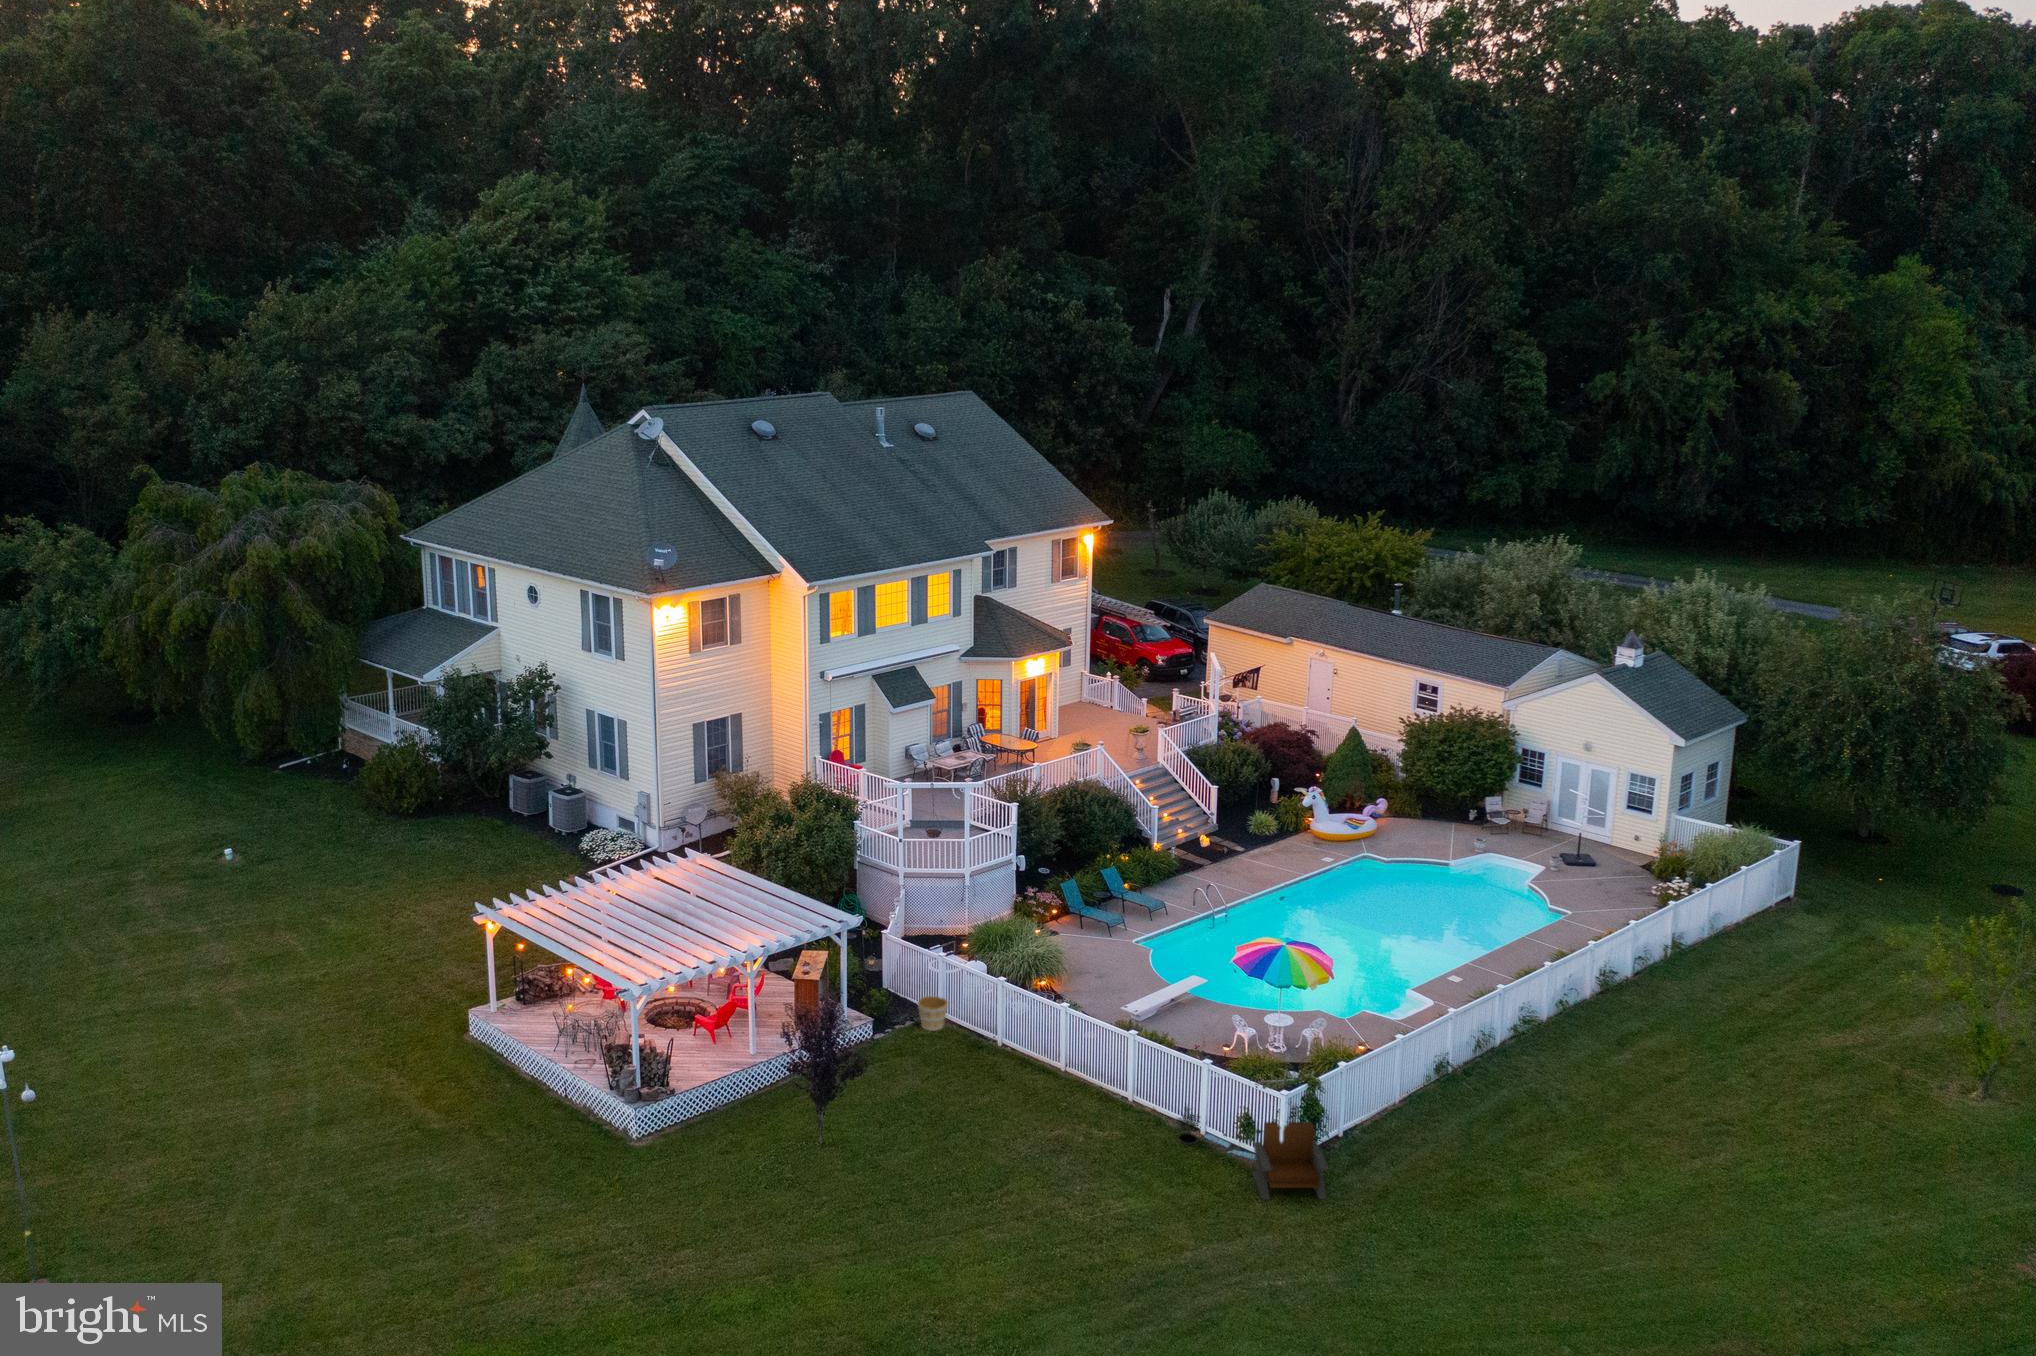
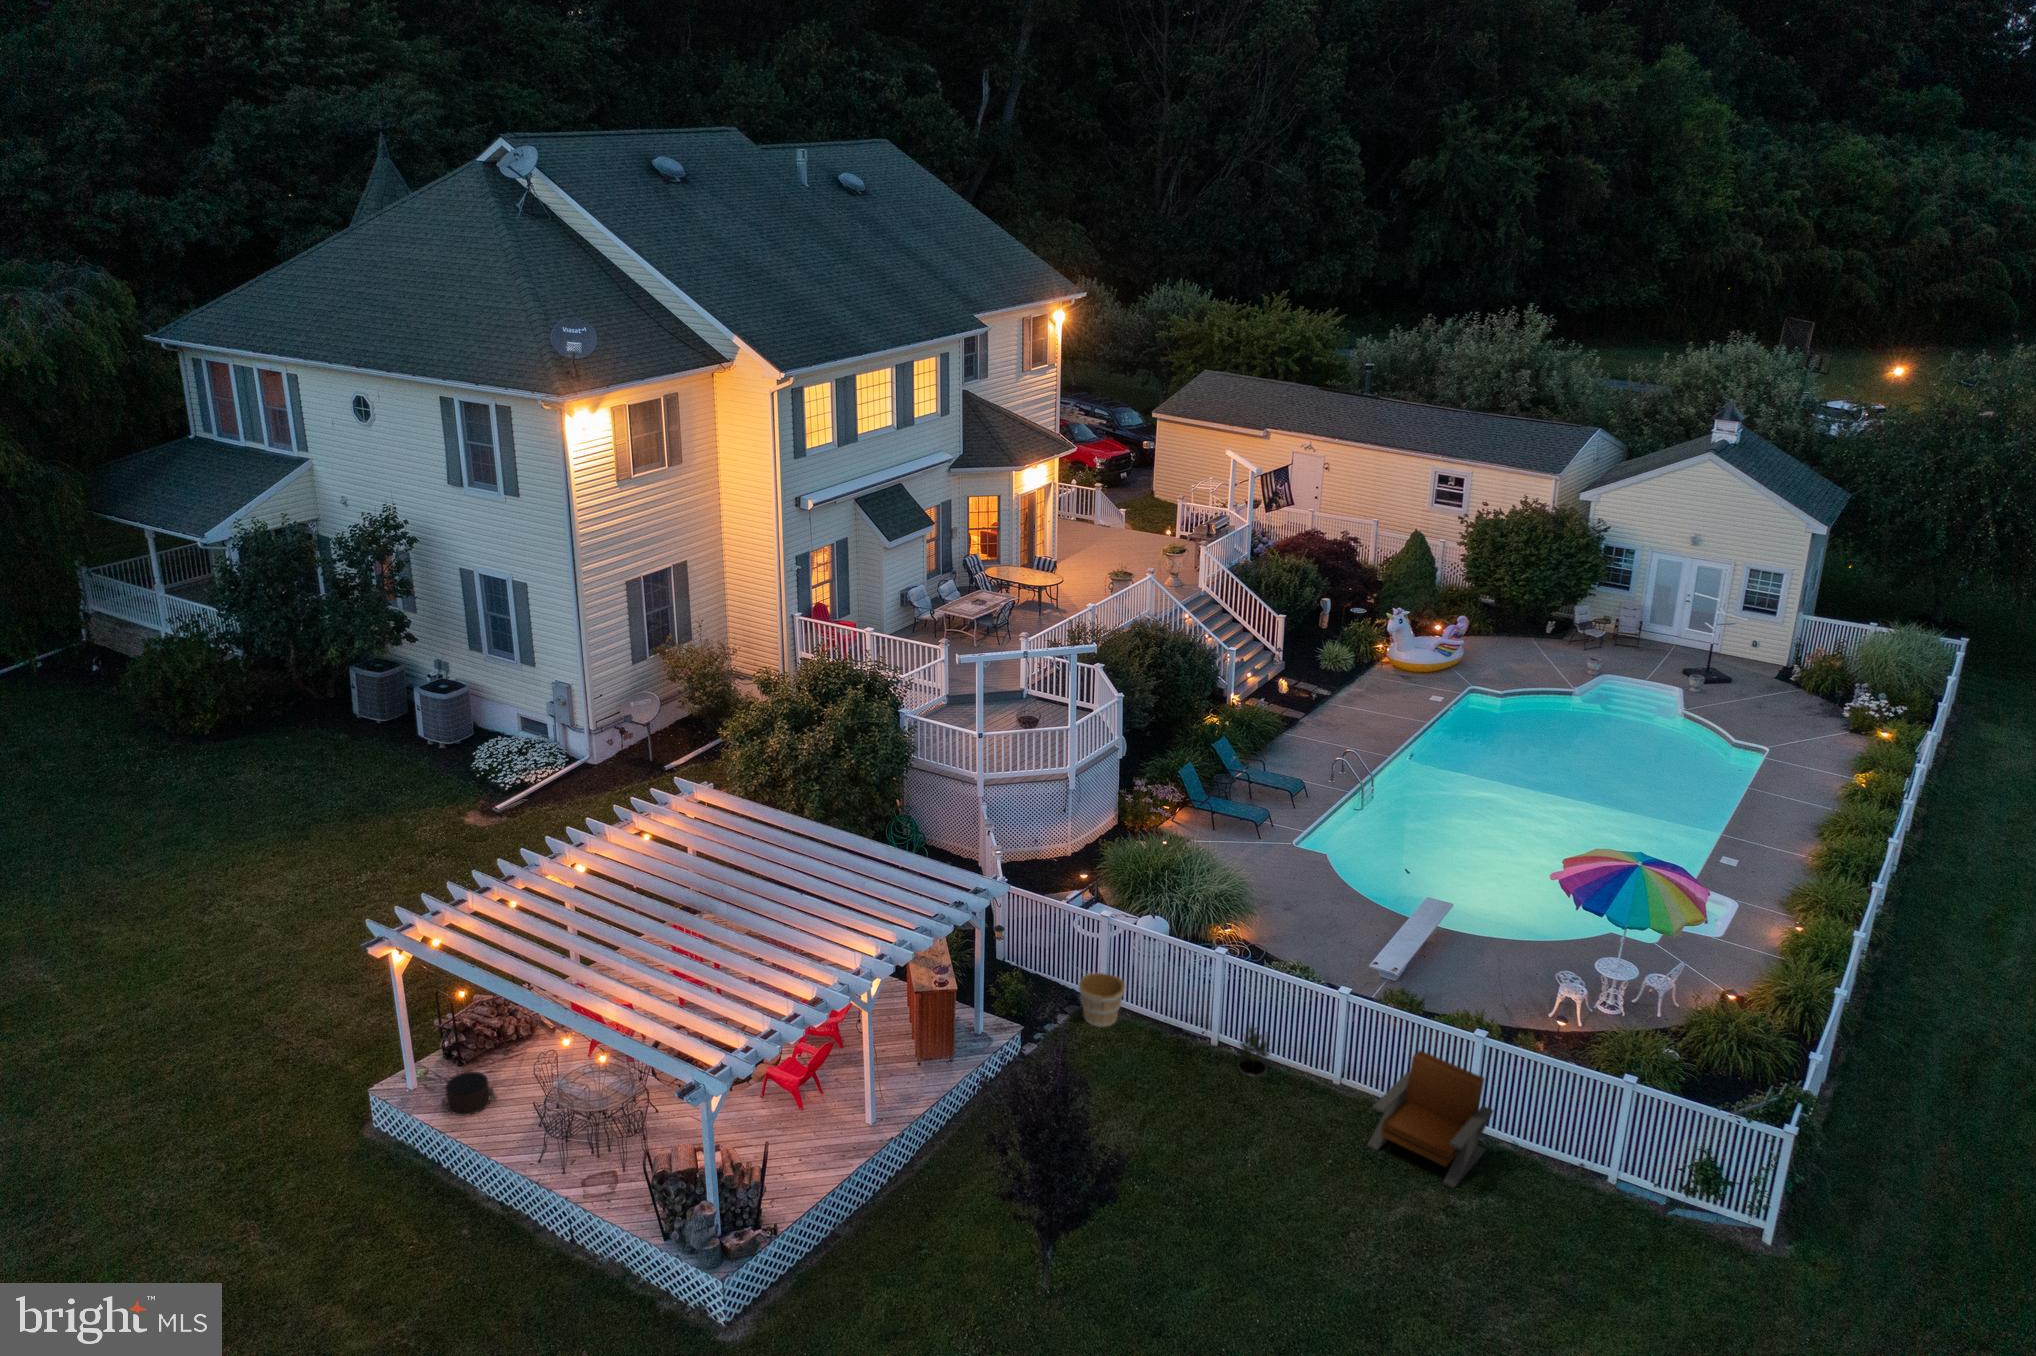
pouf: none [509,1004,541,1027] -> present [442,1072,497,1116]
potted tree: present [1177,1107,1201,1145] -> present [1237,1026,1270,1077]
lounge chair: present [1252,1122,1328,1200] -> present [1368,1051,1493,1187]

